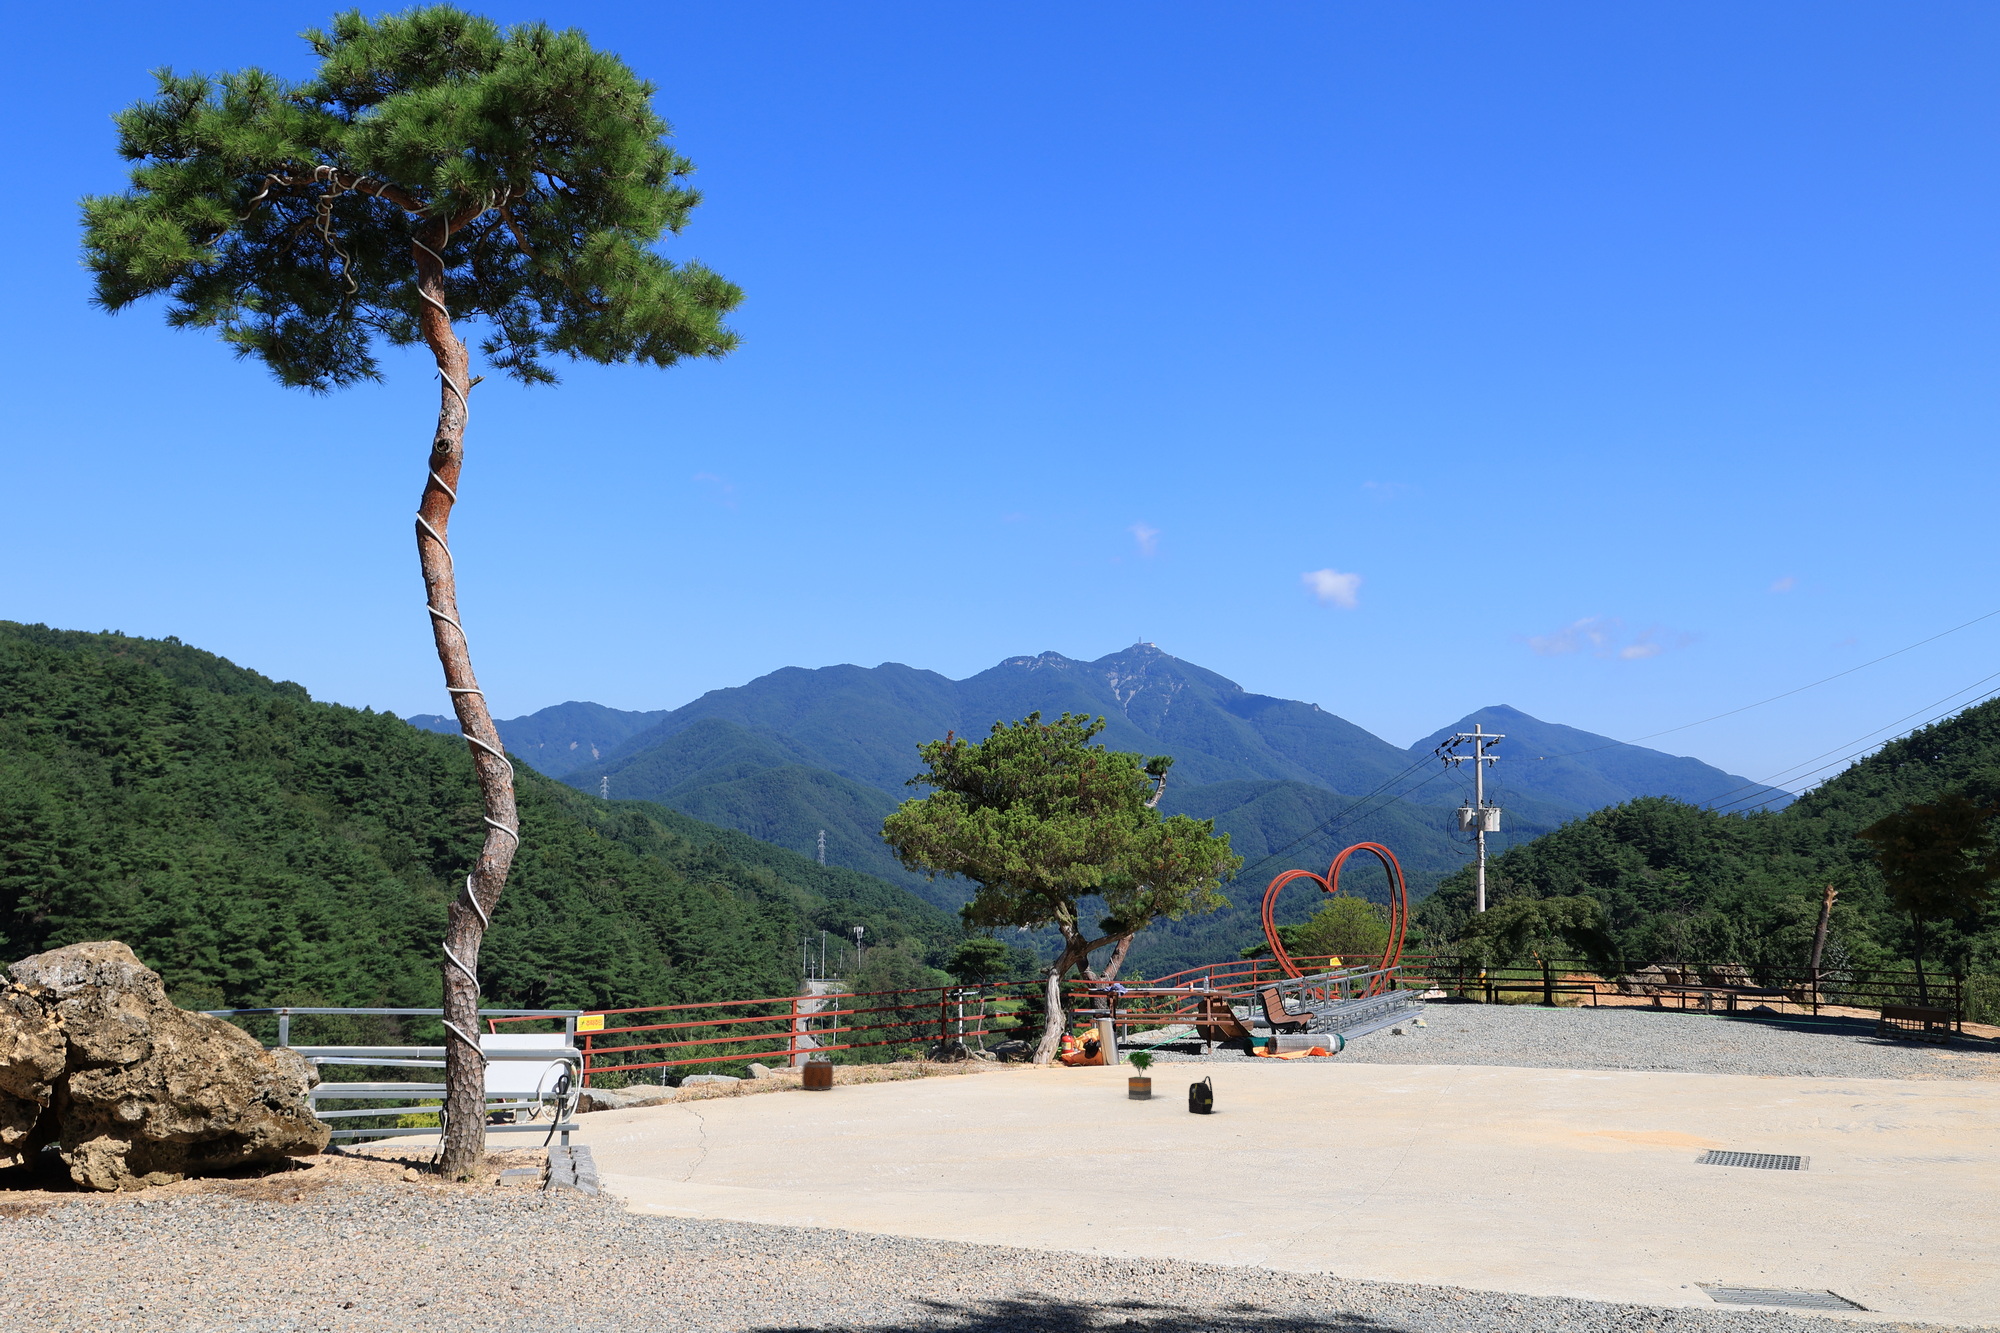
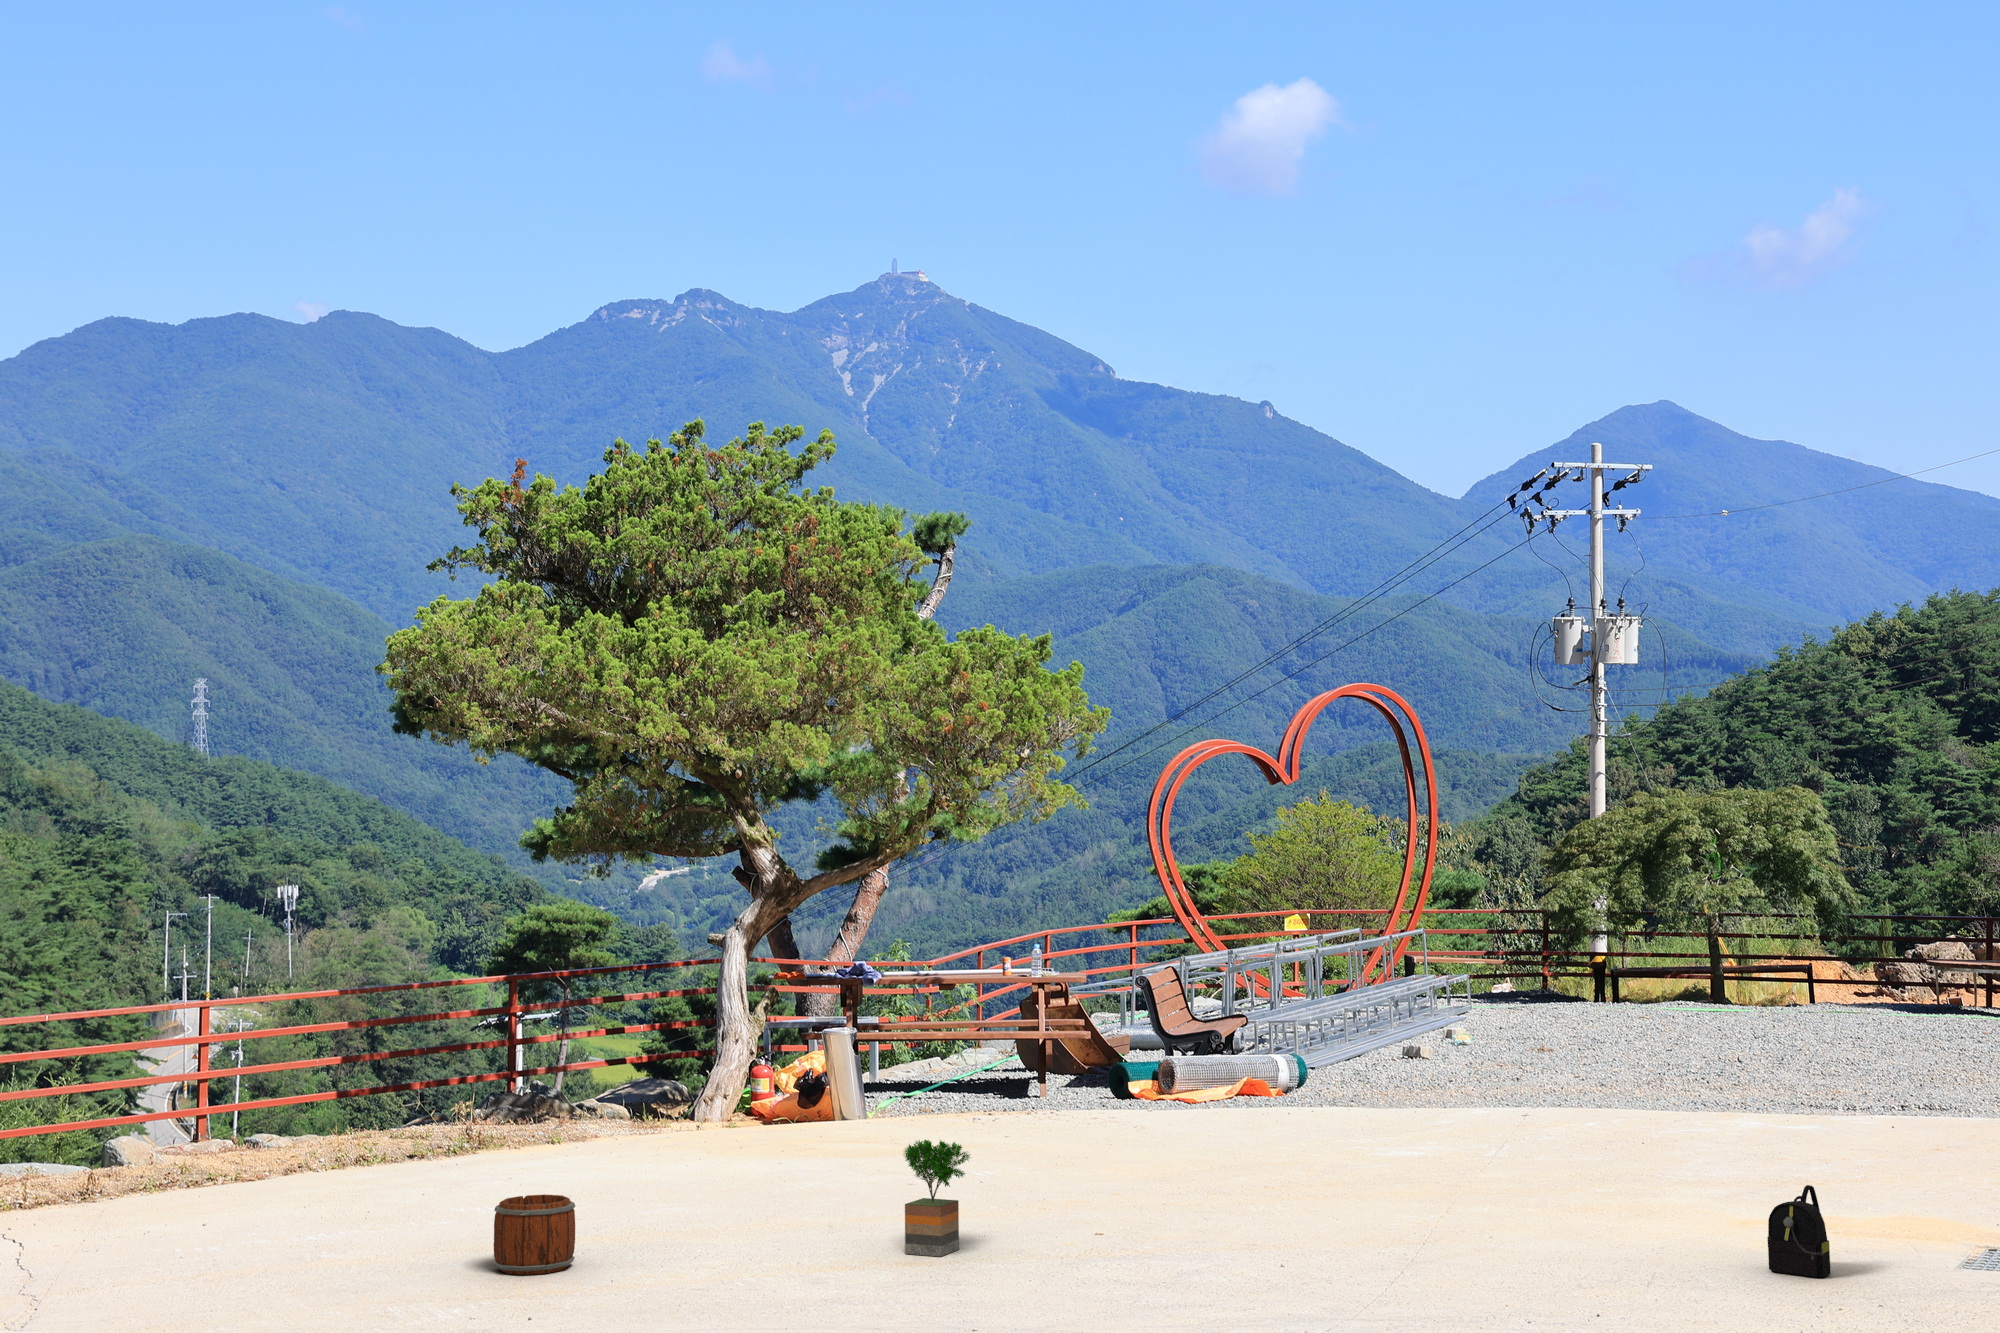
bucket: present [802,1061,833,1090] -> present [493,1194,575,1275]
backpack: present [1188,1076,1213,1114] -> present [1767,1185,1831,1278]

